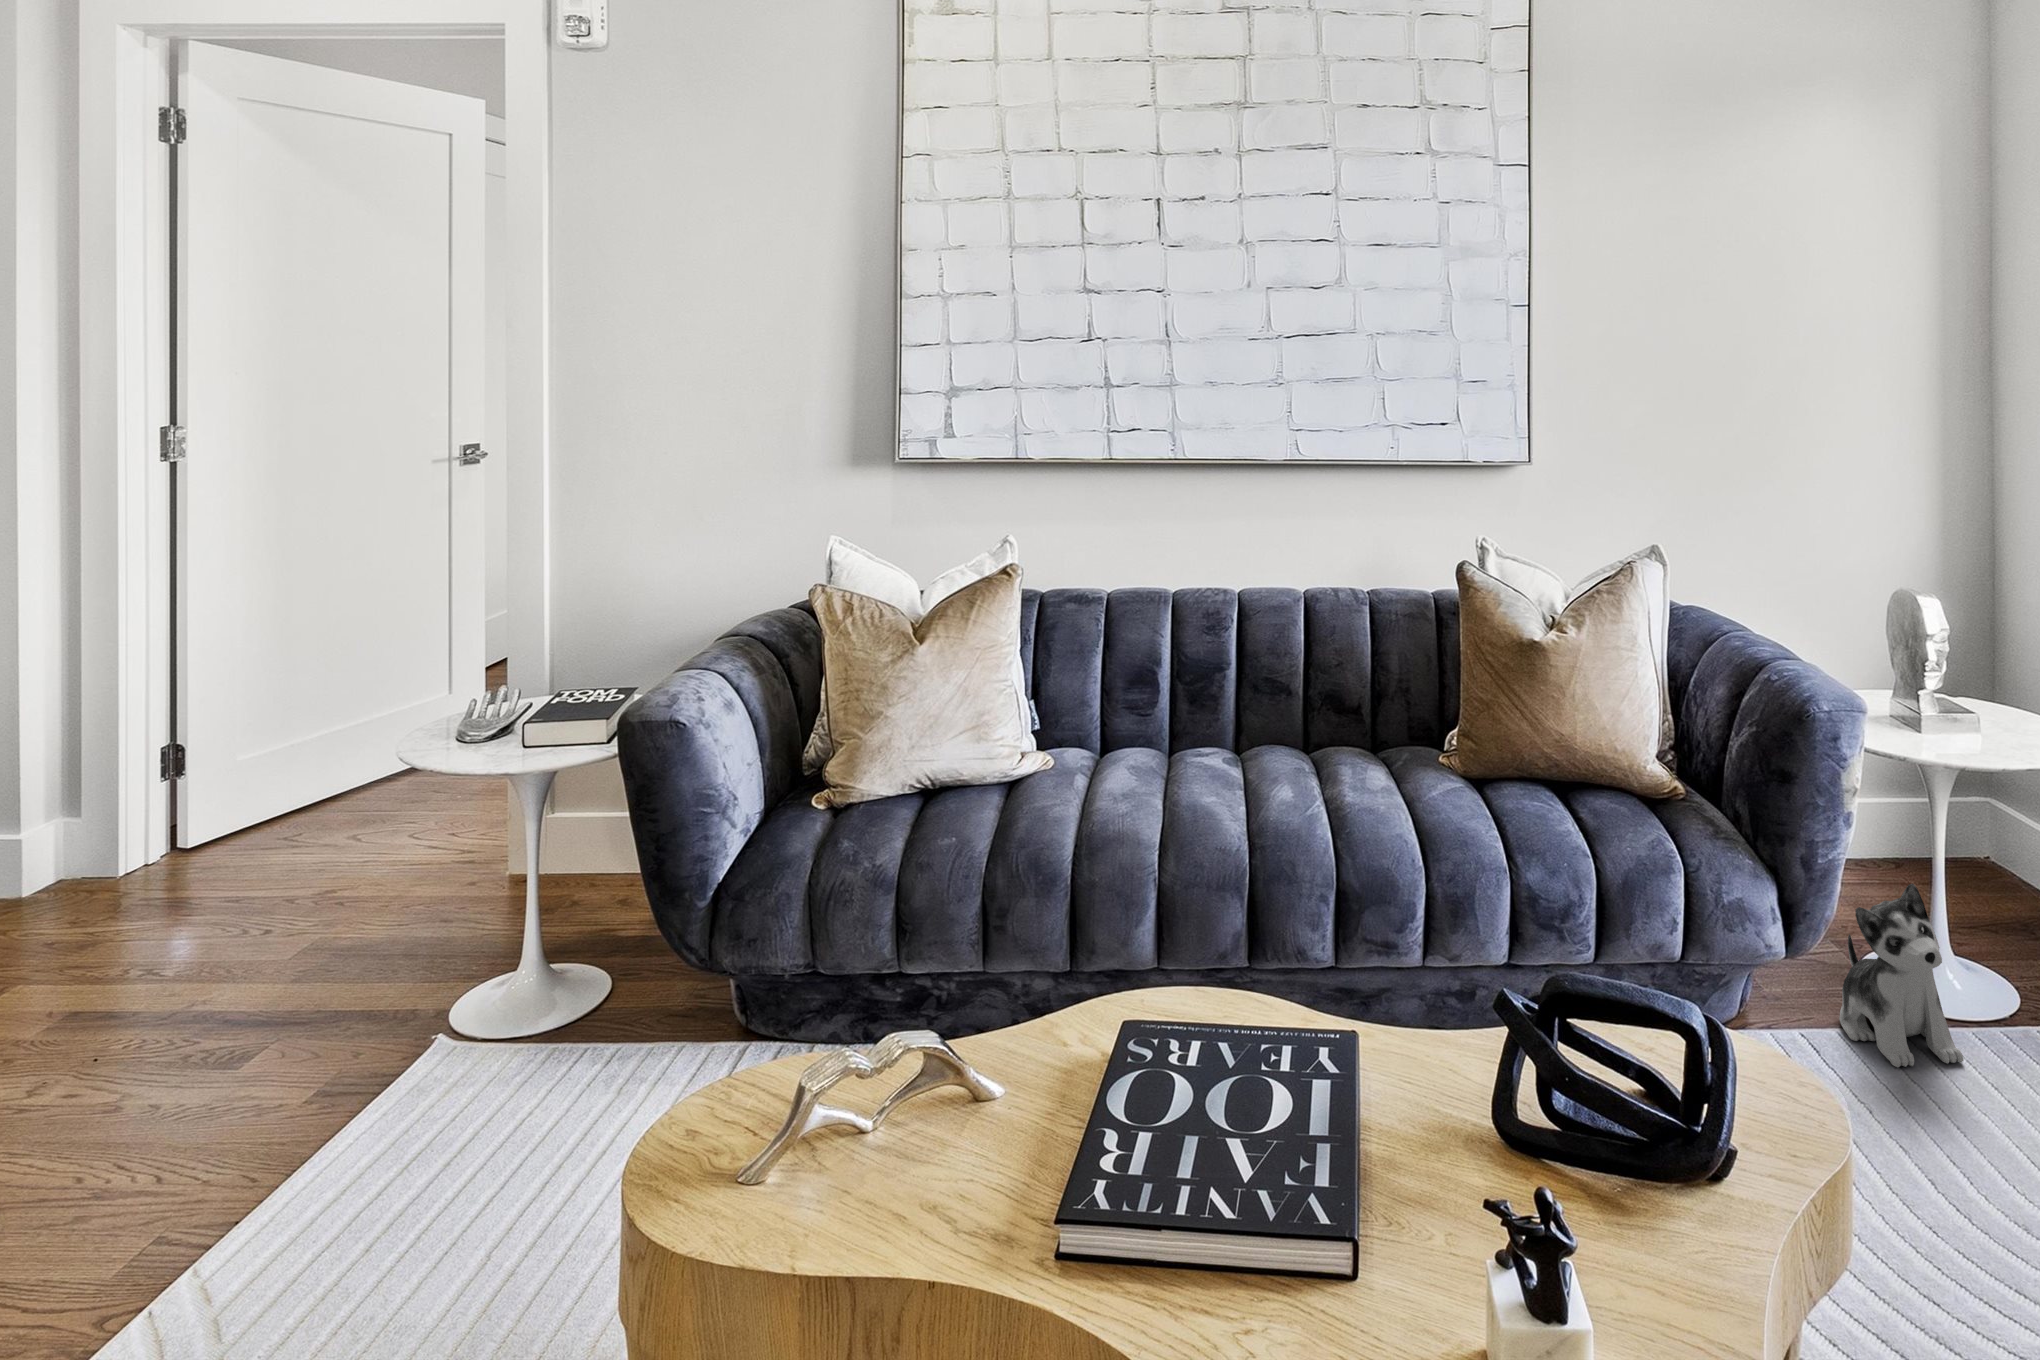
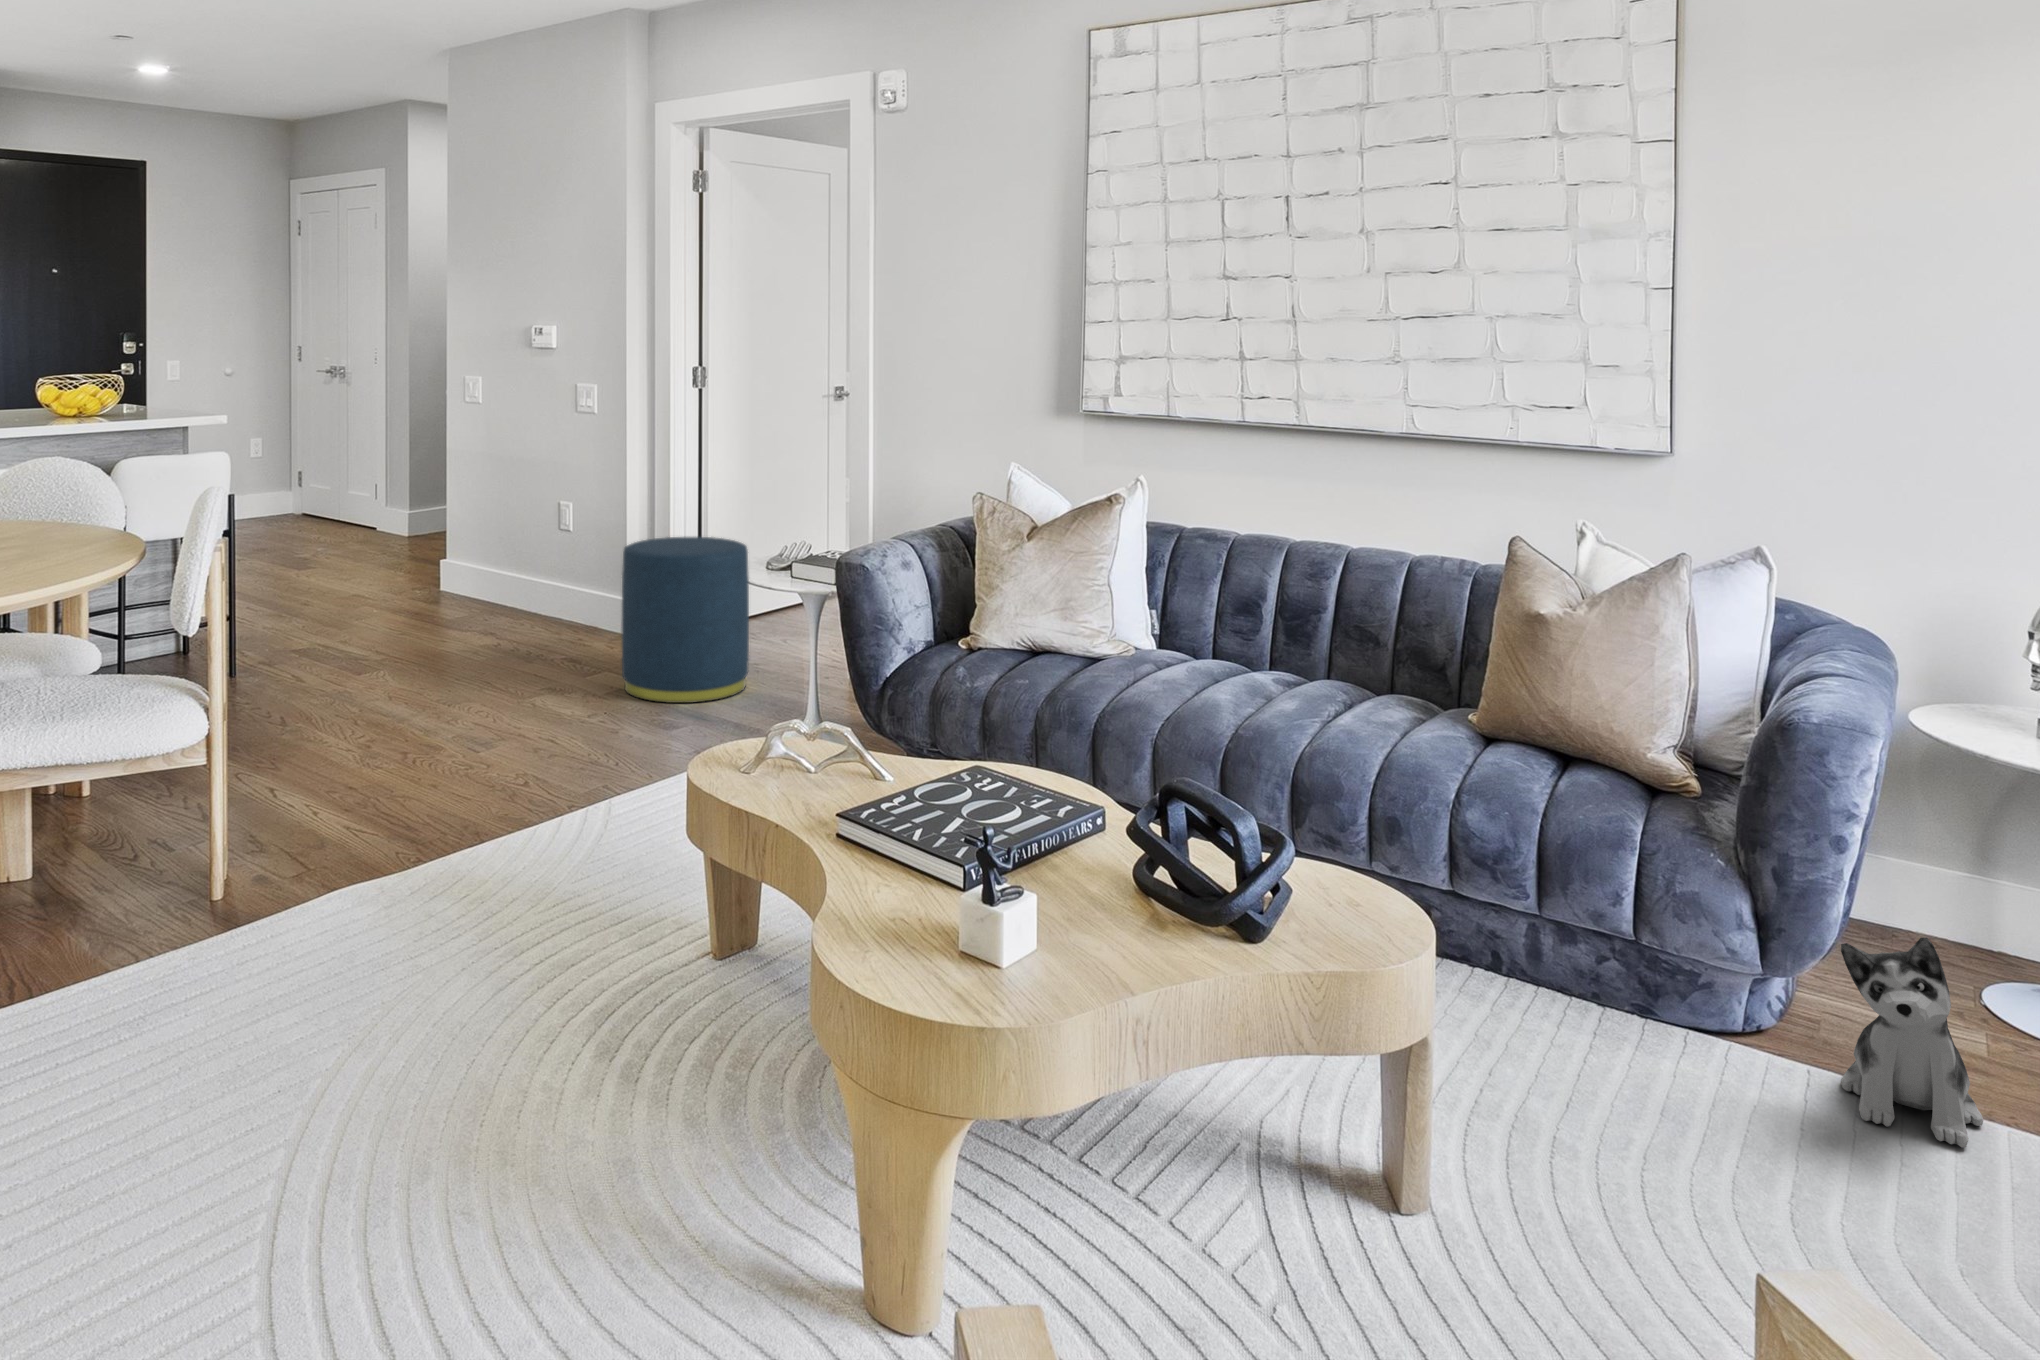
ottoman: none [67,704,338,1018] -> present [622,537,749,703]

